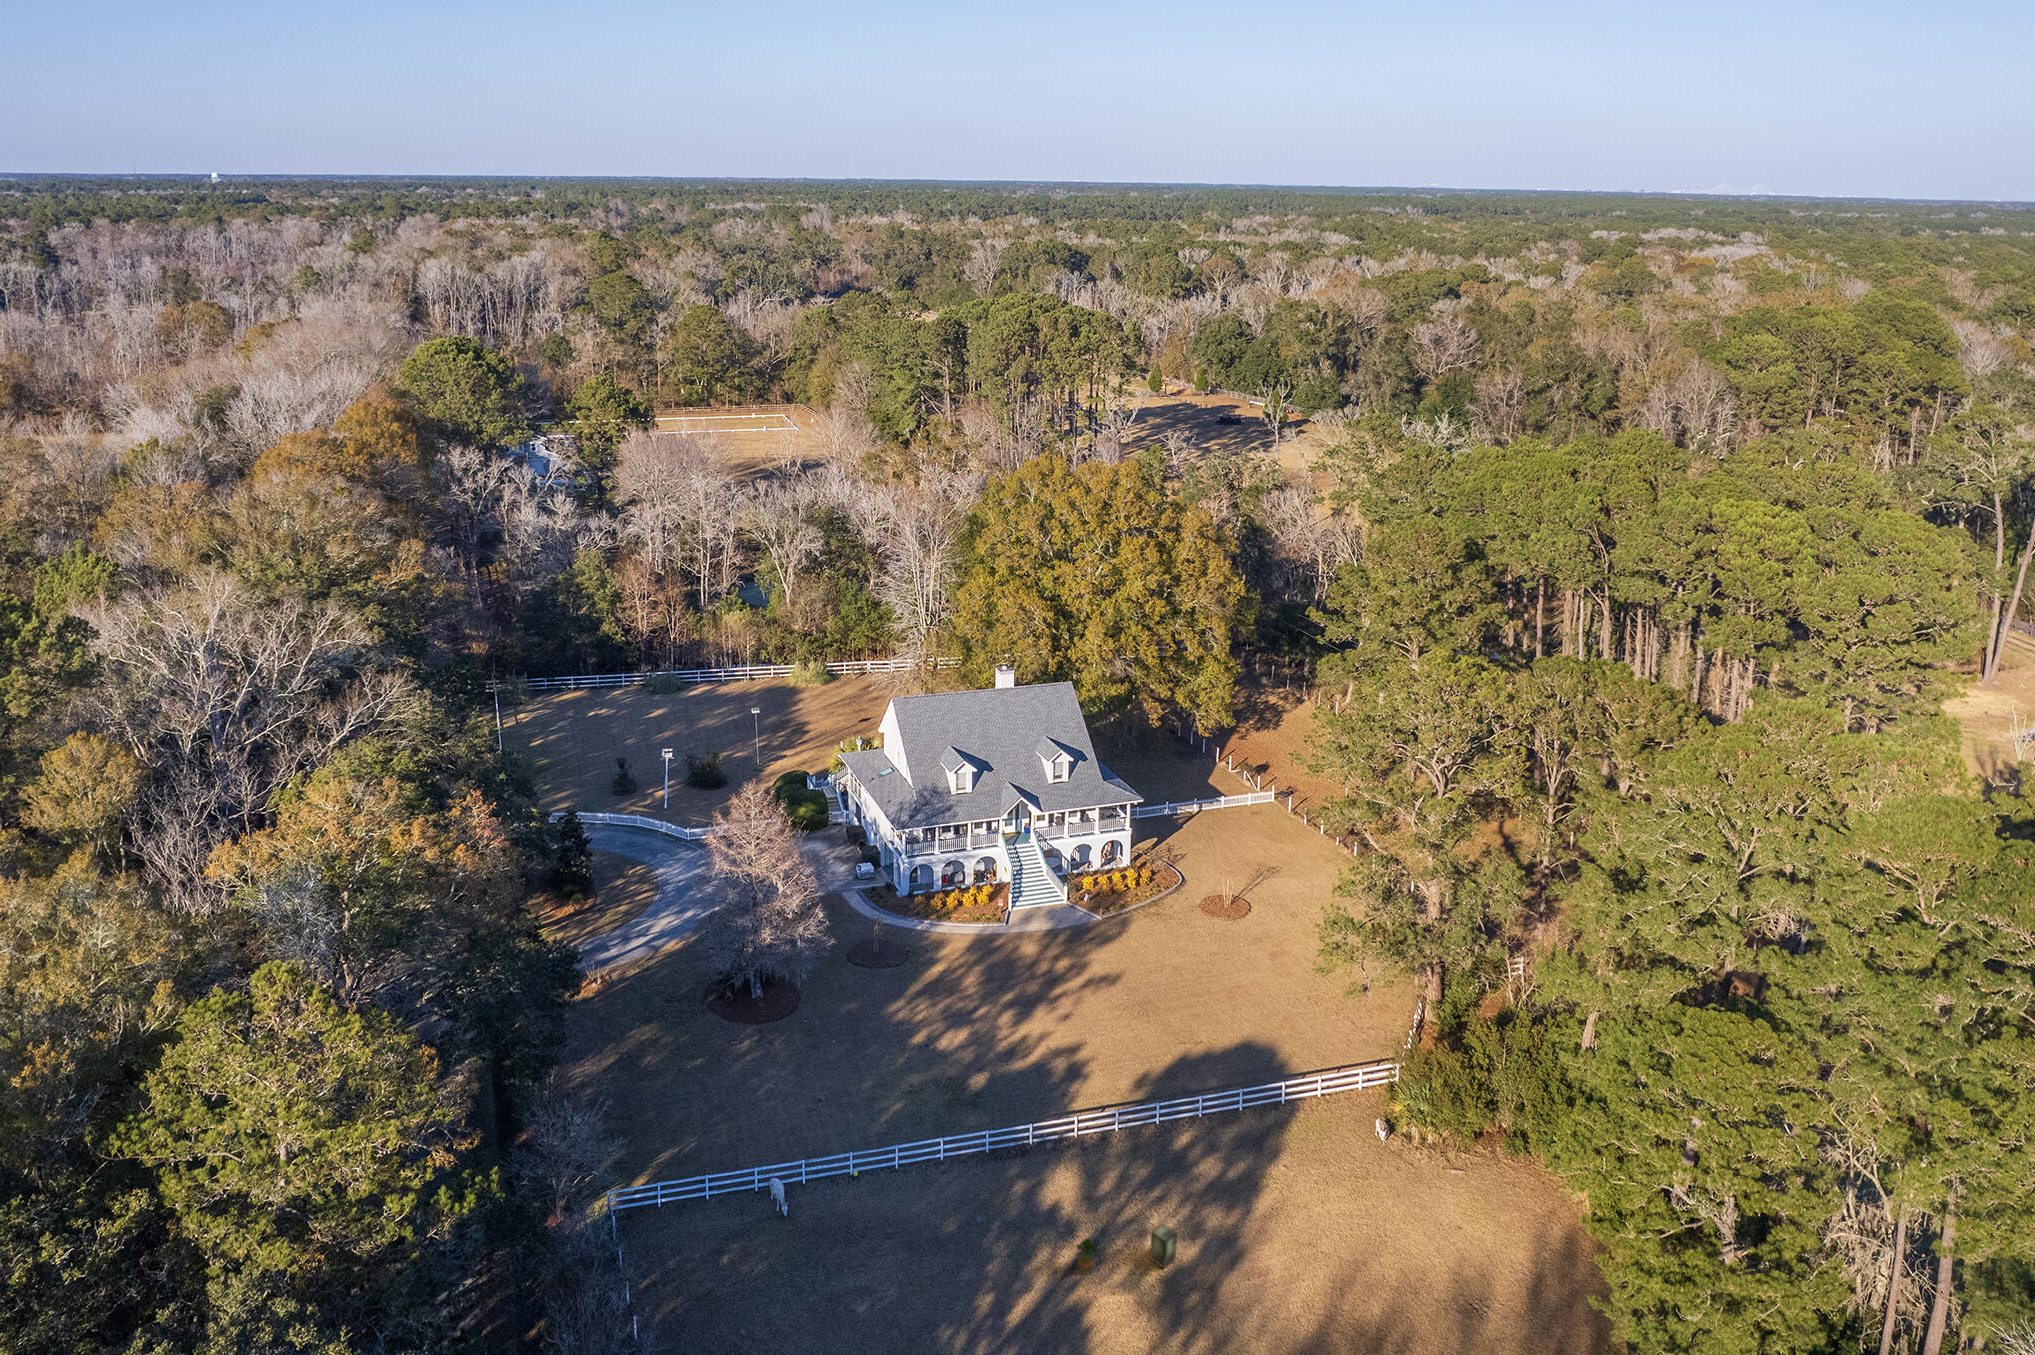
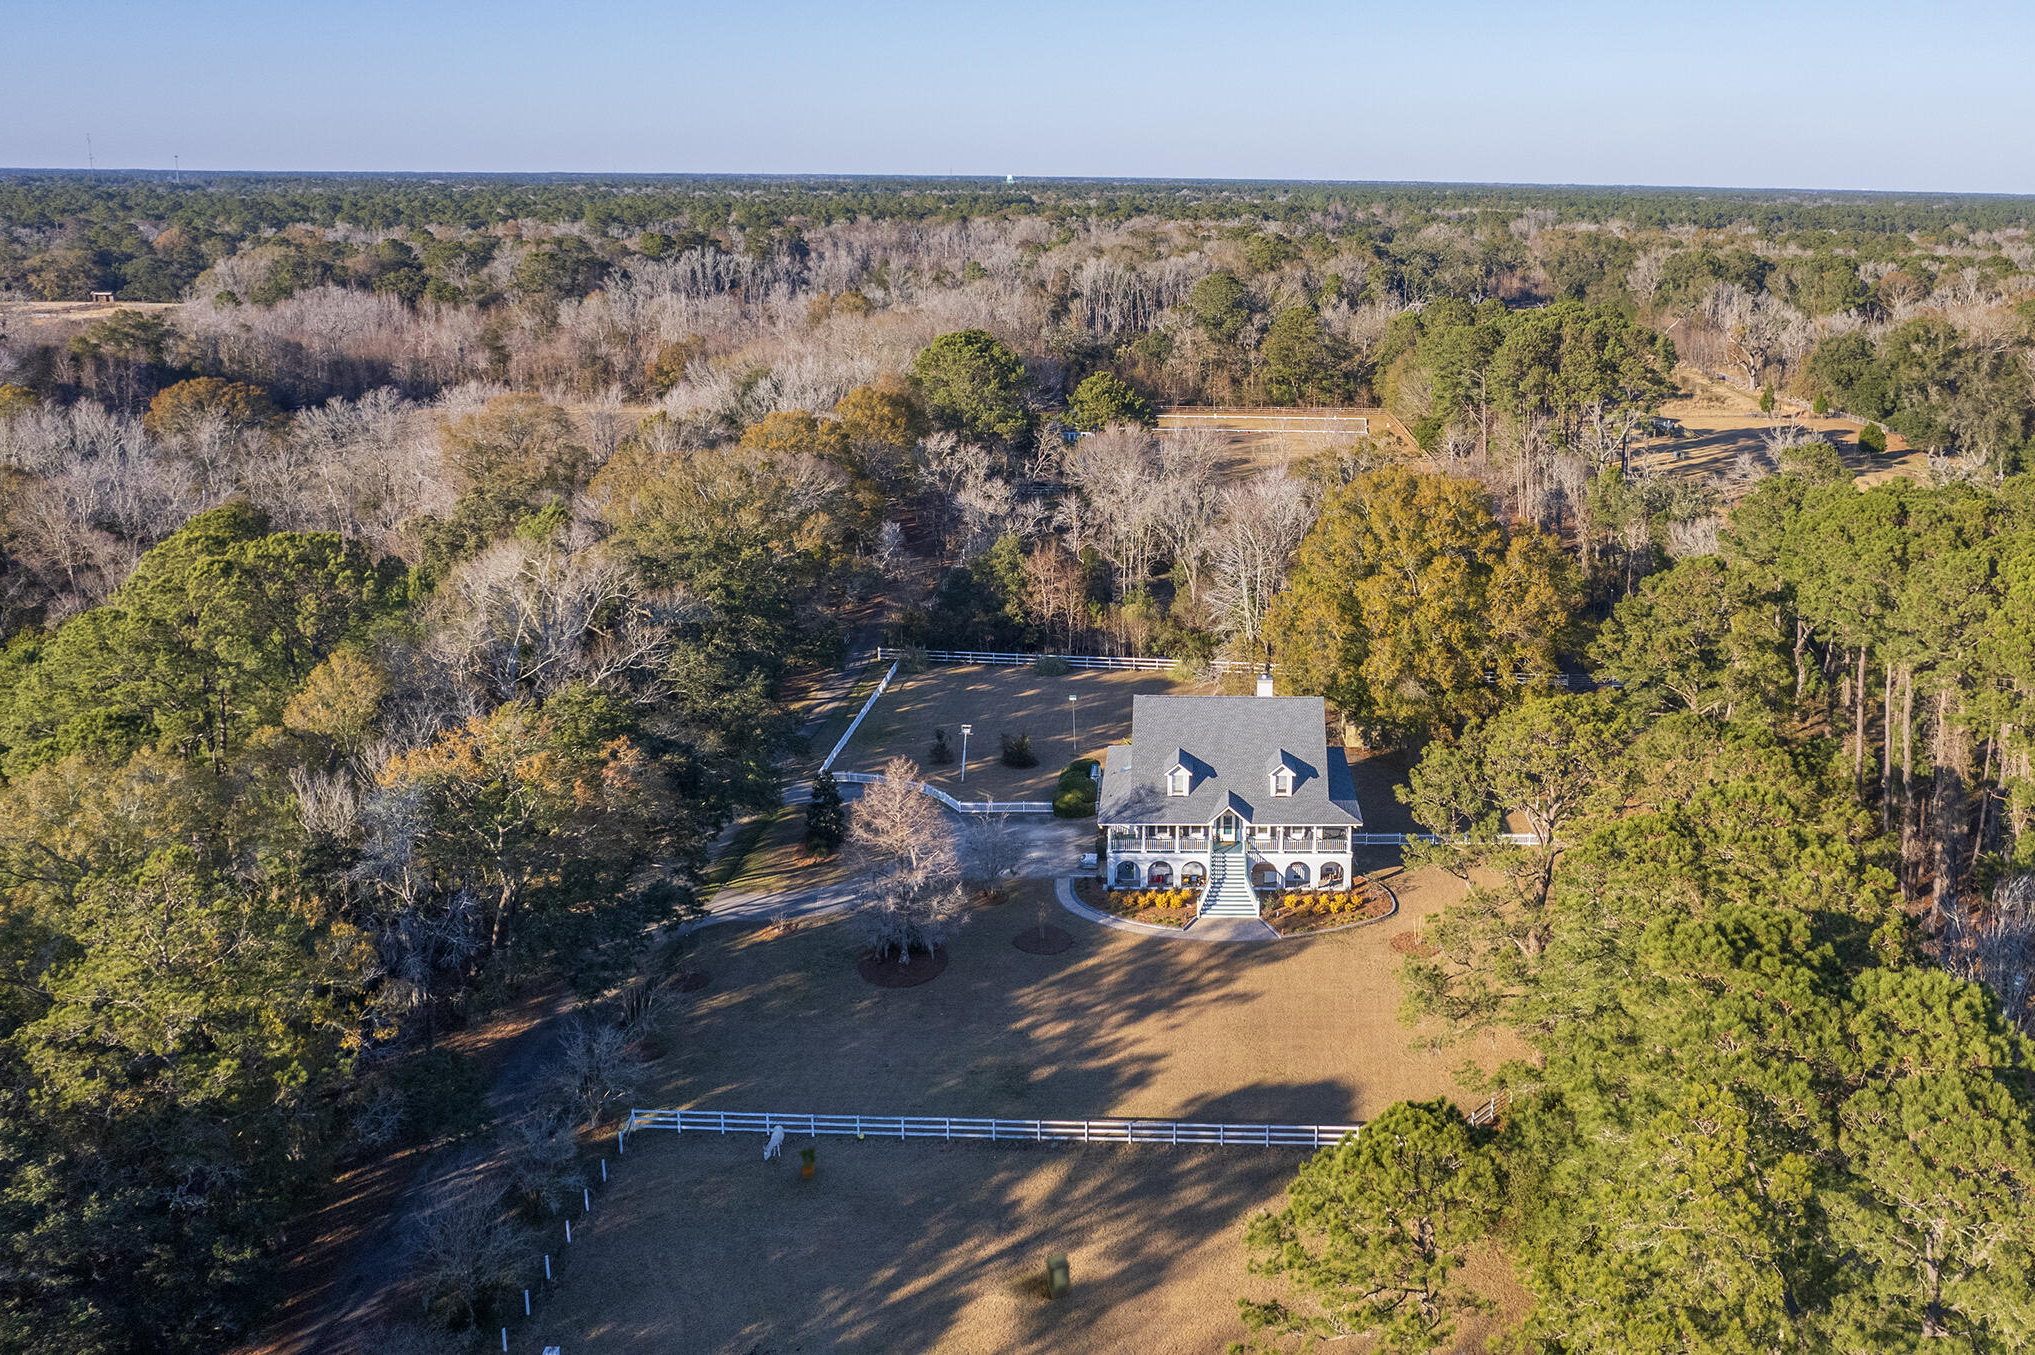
potted tree: present [1076,1238,1098,1274] -> present [798,1147,817,1179]

